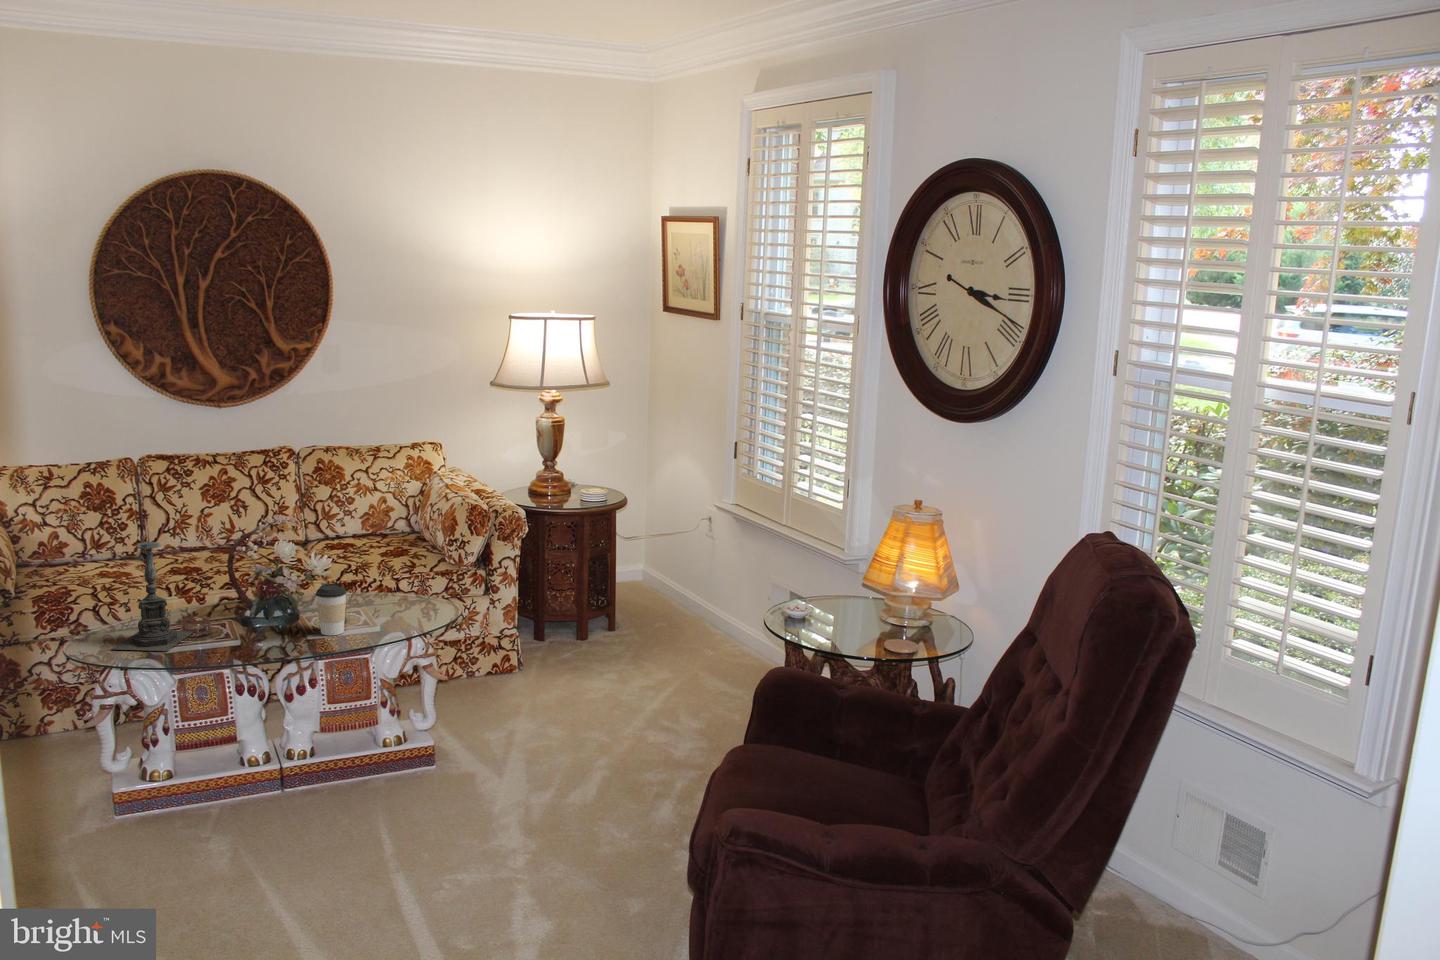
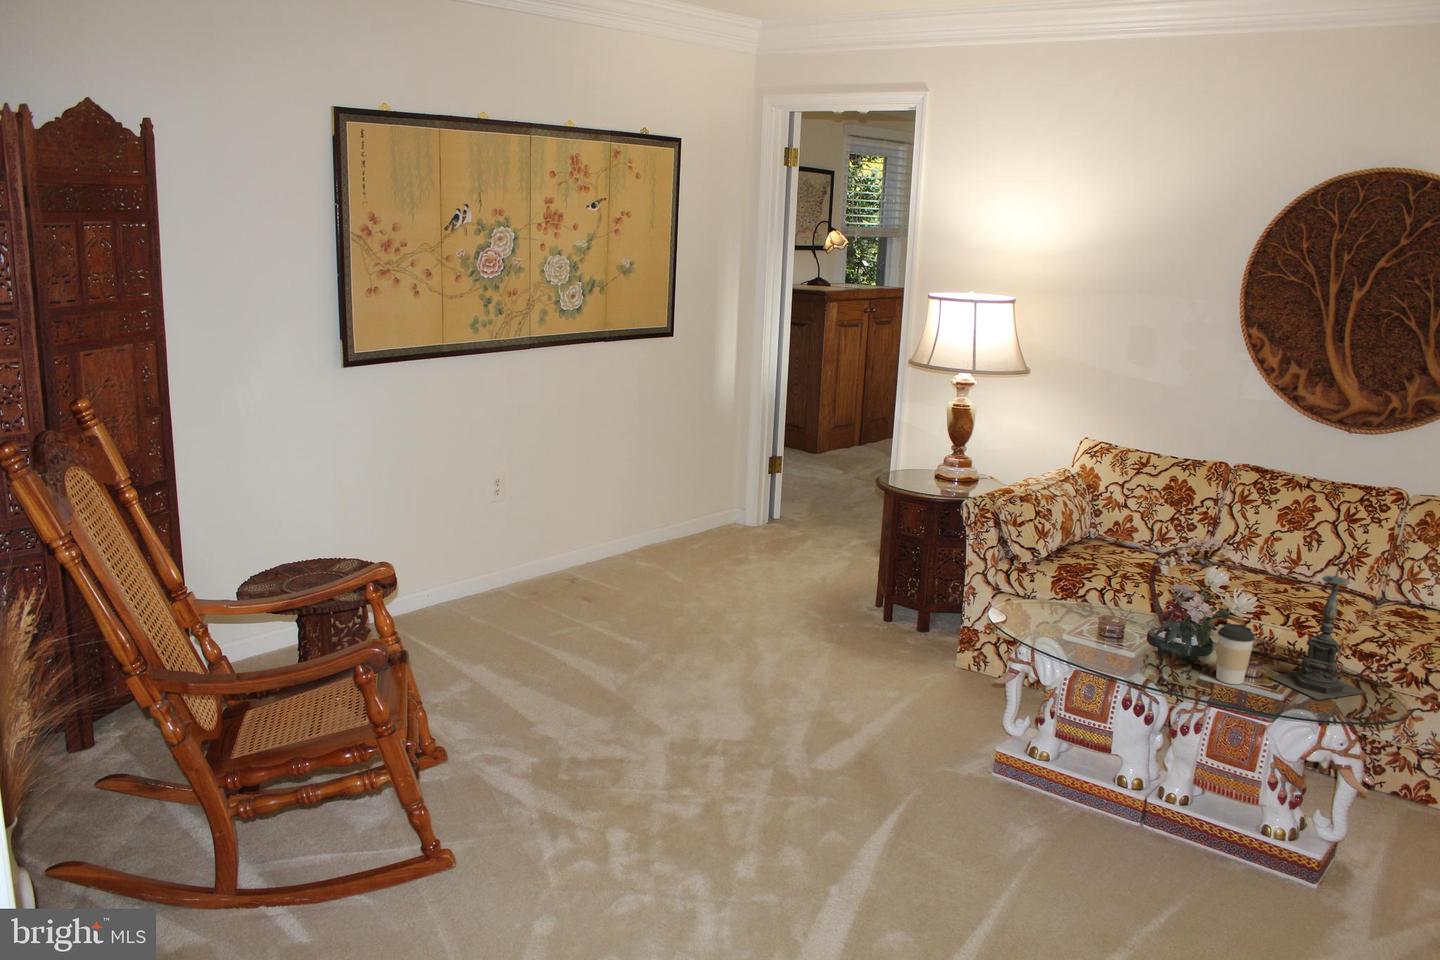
candle holder: present [112,530,193,651] -> present [1268,561,1367,700]

